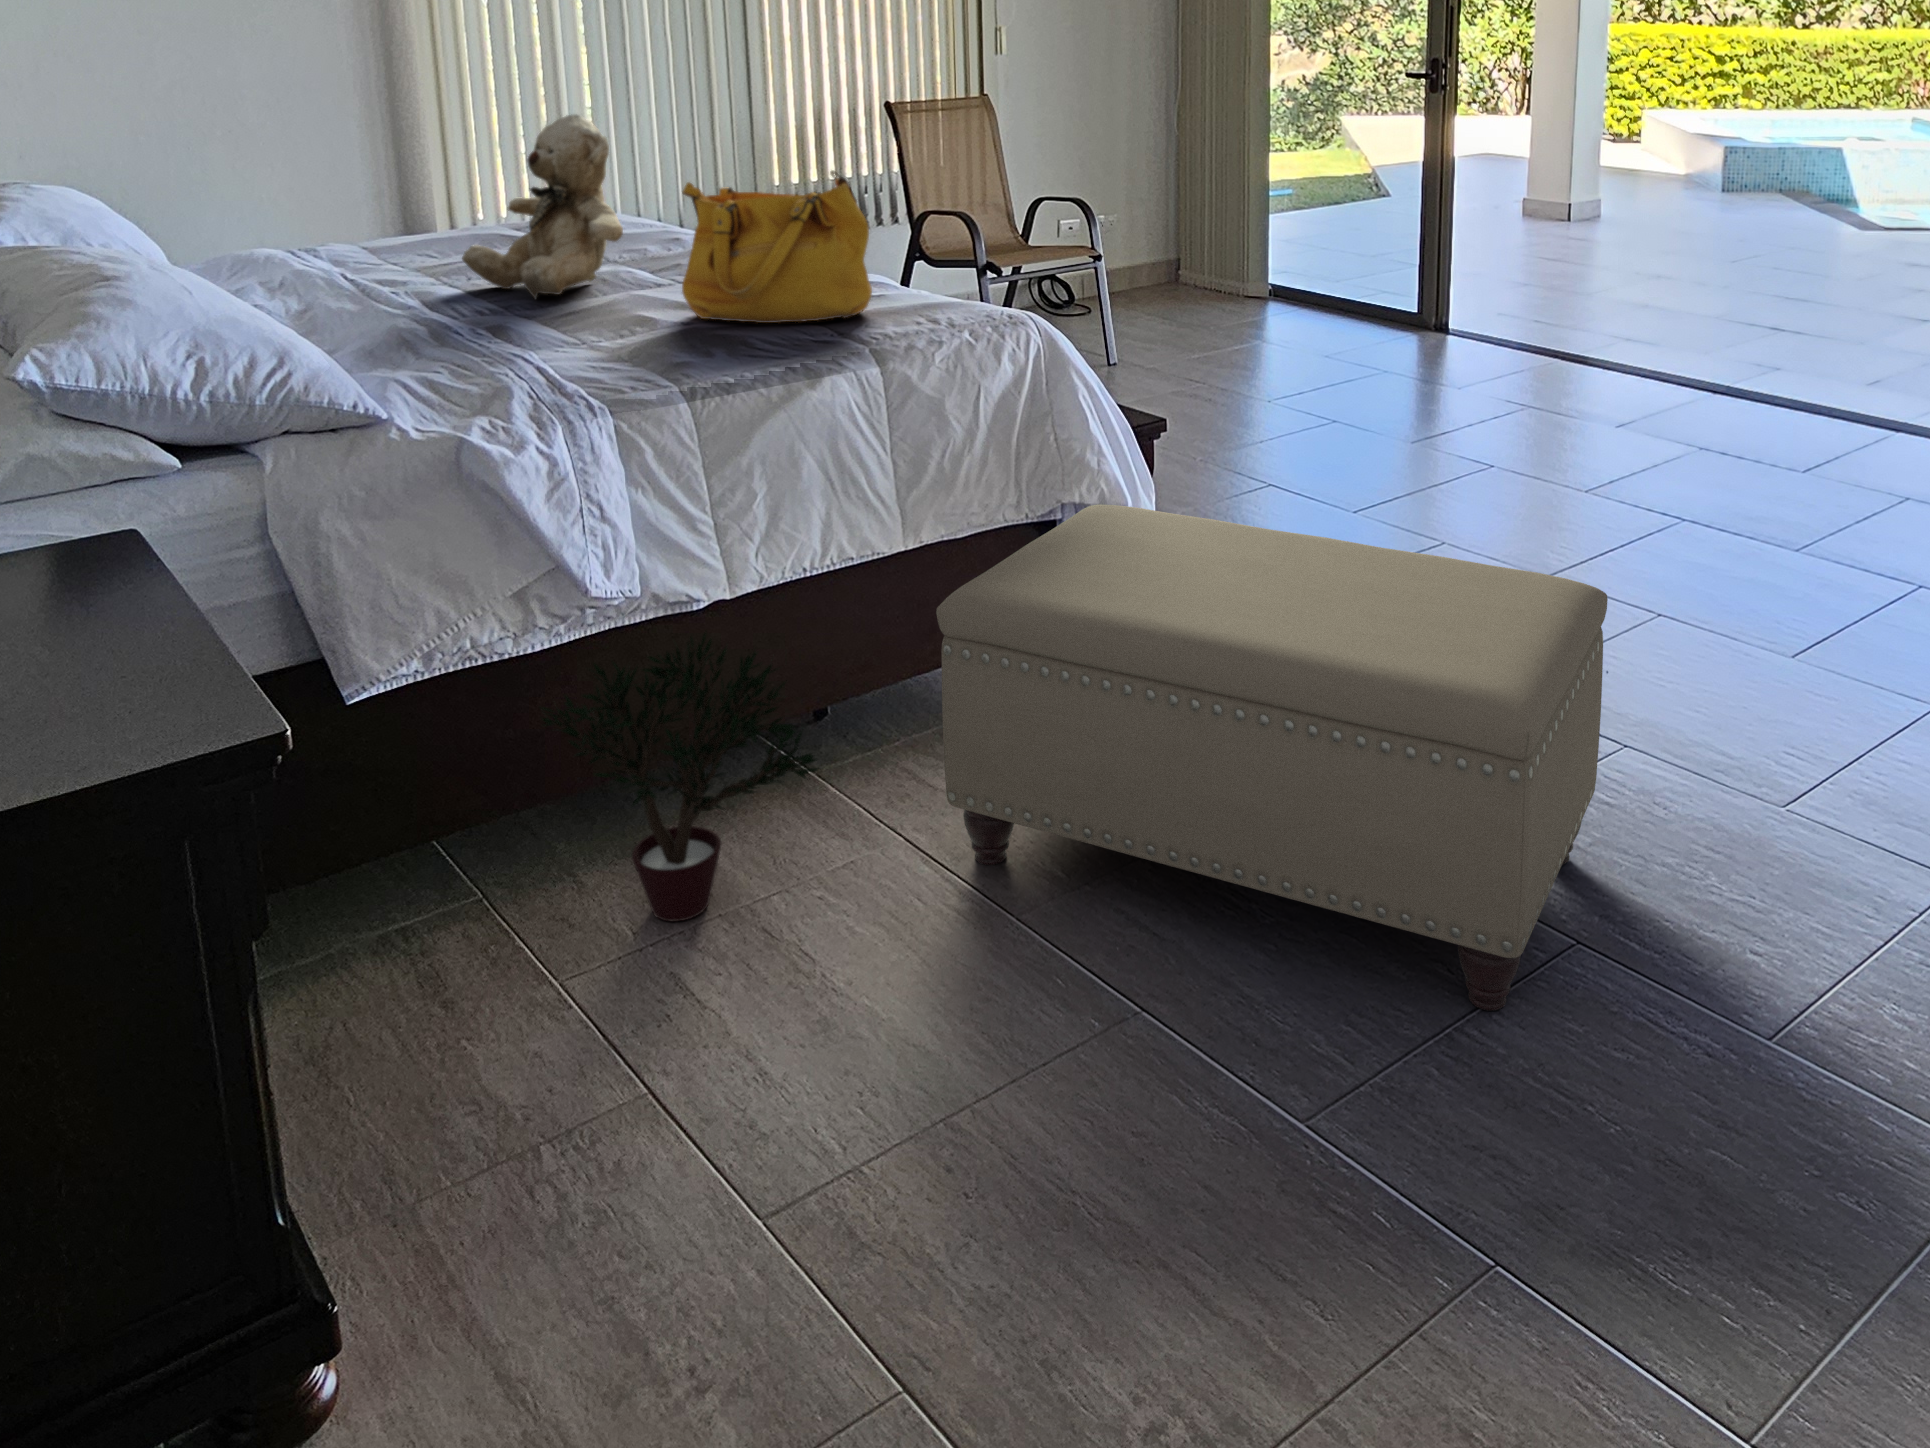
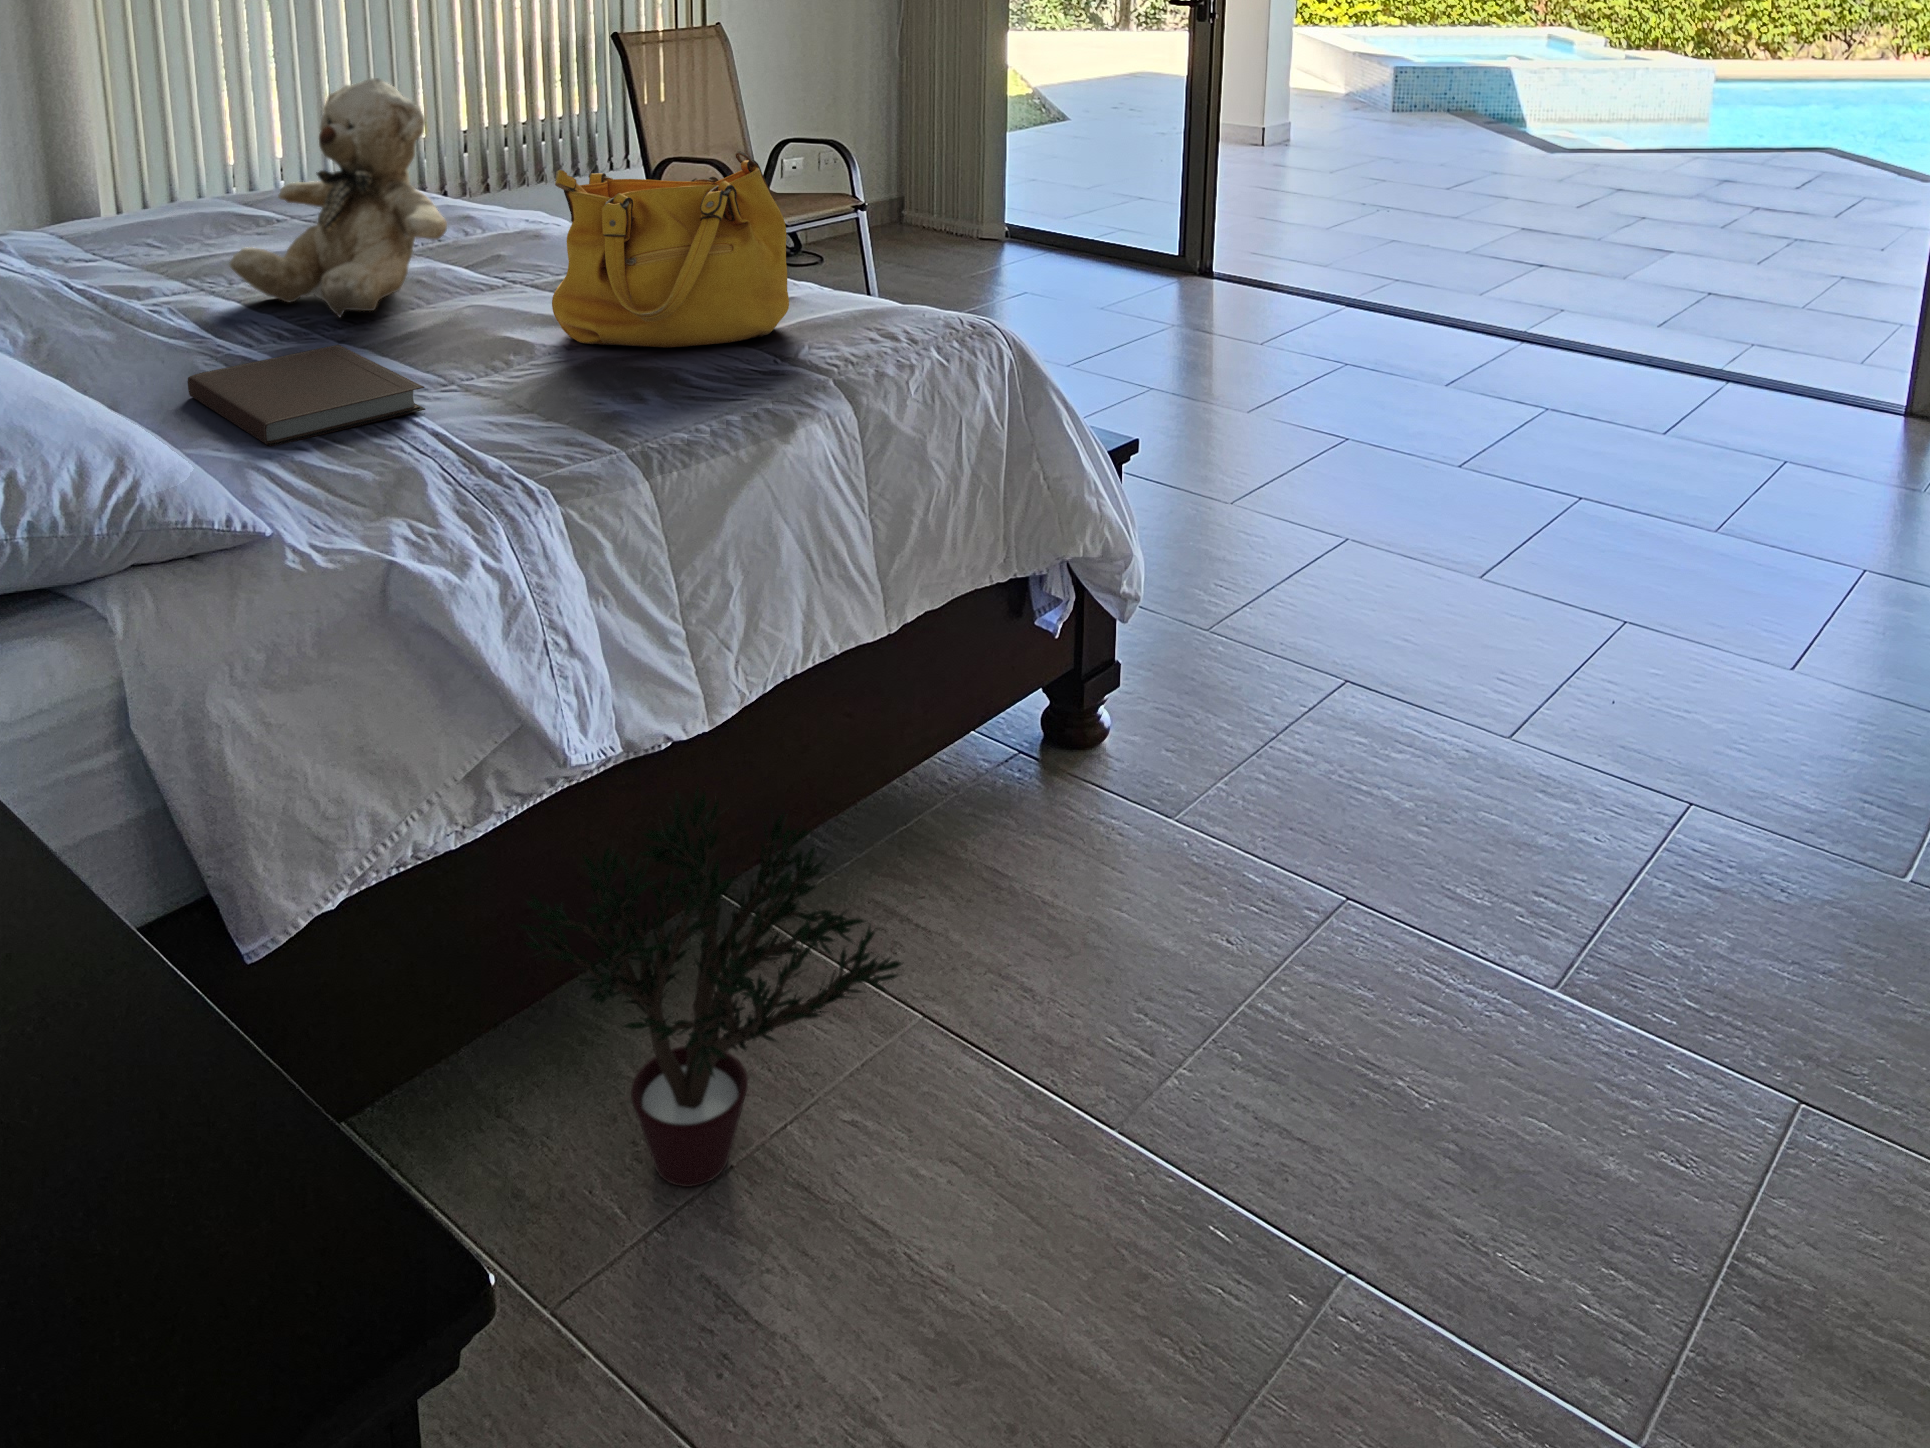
notebook: none [386,310,547,370] -> present [188,345,425,446]
ottoman: present [936,504,1608,1011] -> none [1008,563,1864,1215]

